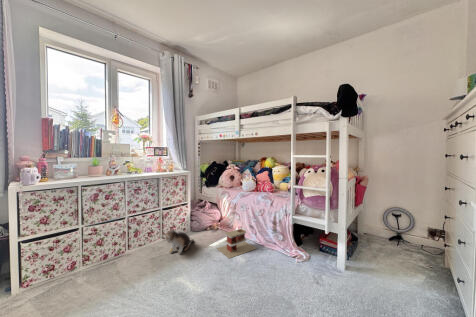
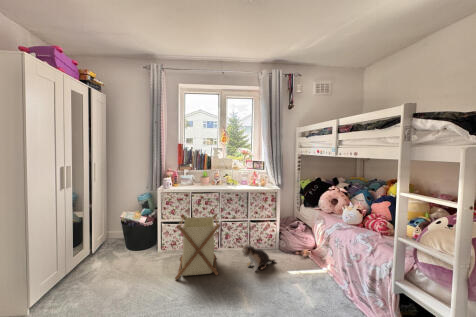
laundry basket: none [73,207,143,297] -> present [175,214,220,280]
toy house: present [217,229,256,258] -> none [293,267,345,305]

